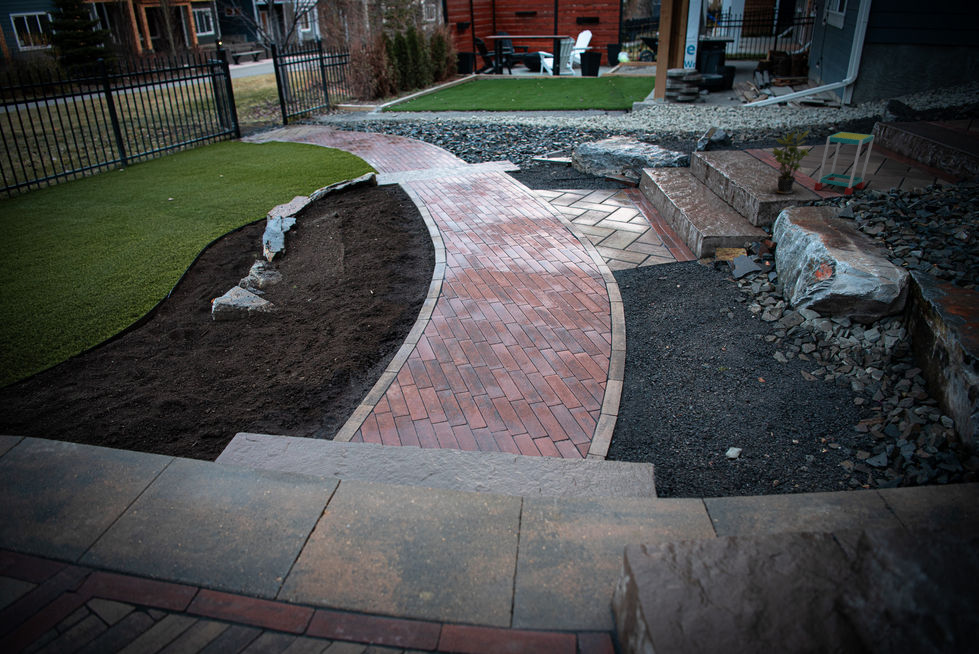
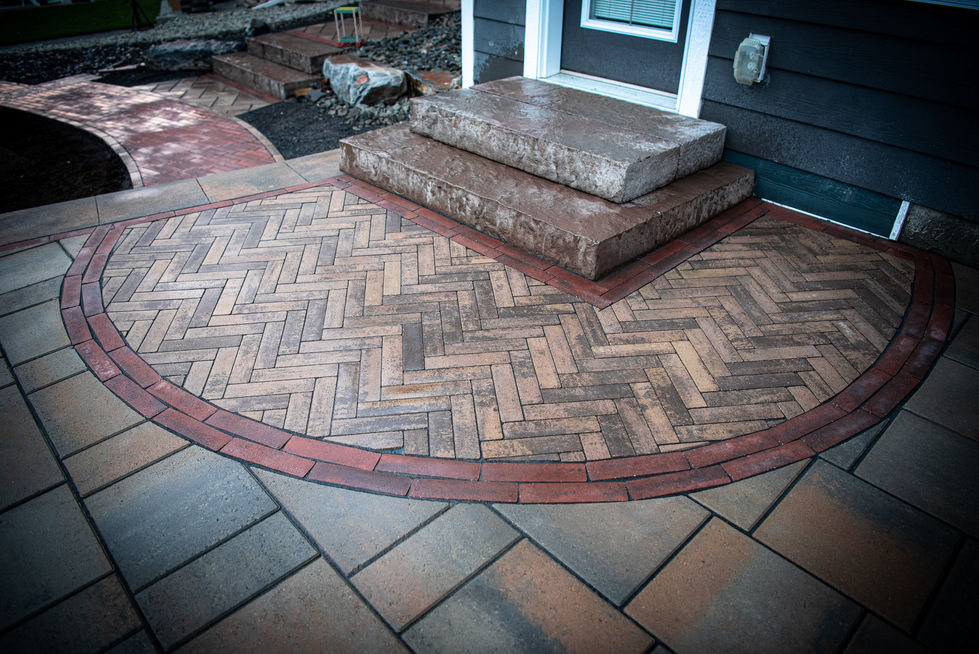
potted plant: present [772,130,809,194] -> none [304,6,328,52]

